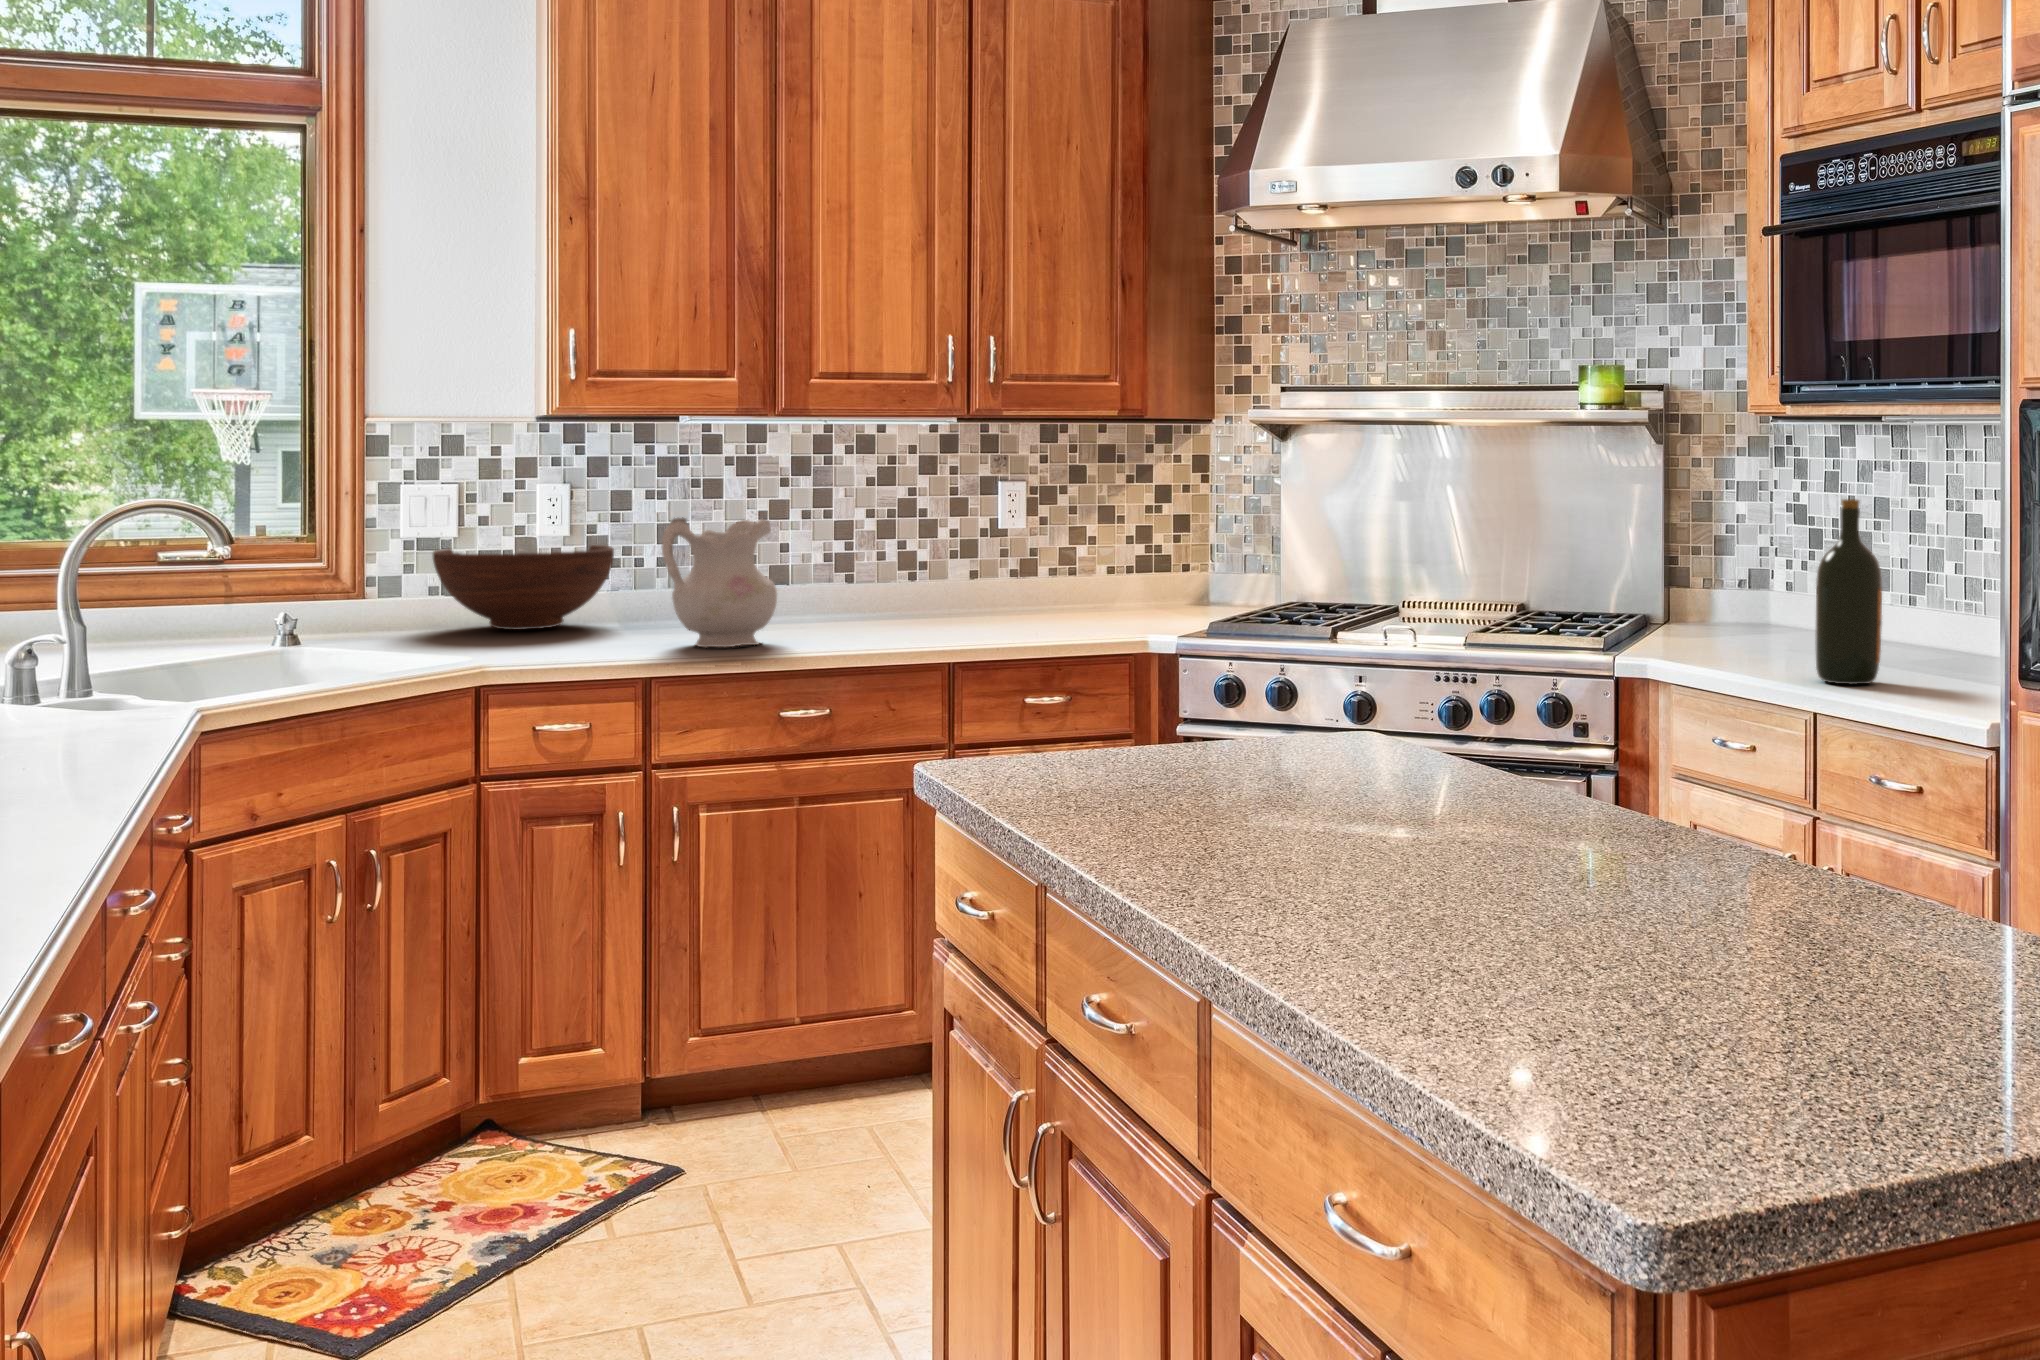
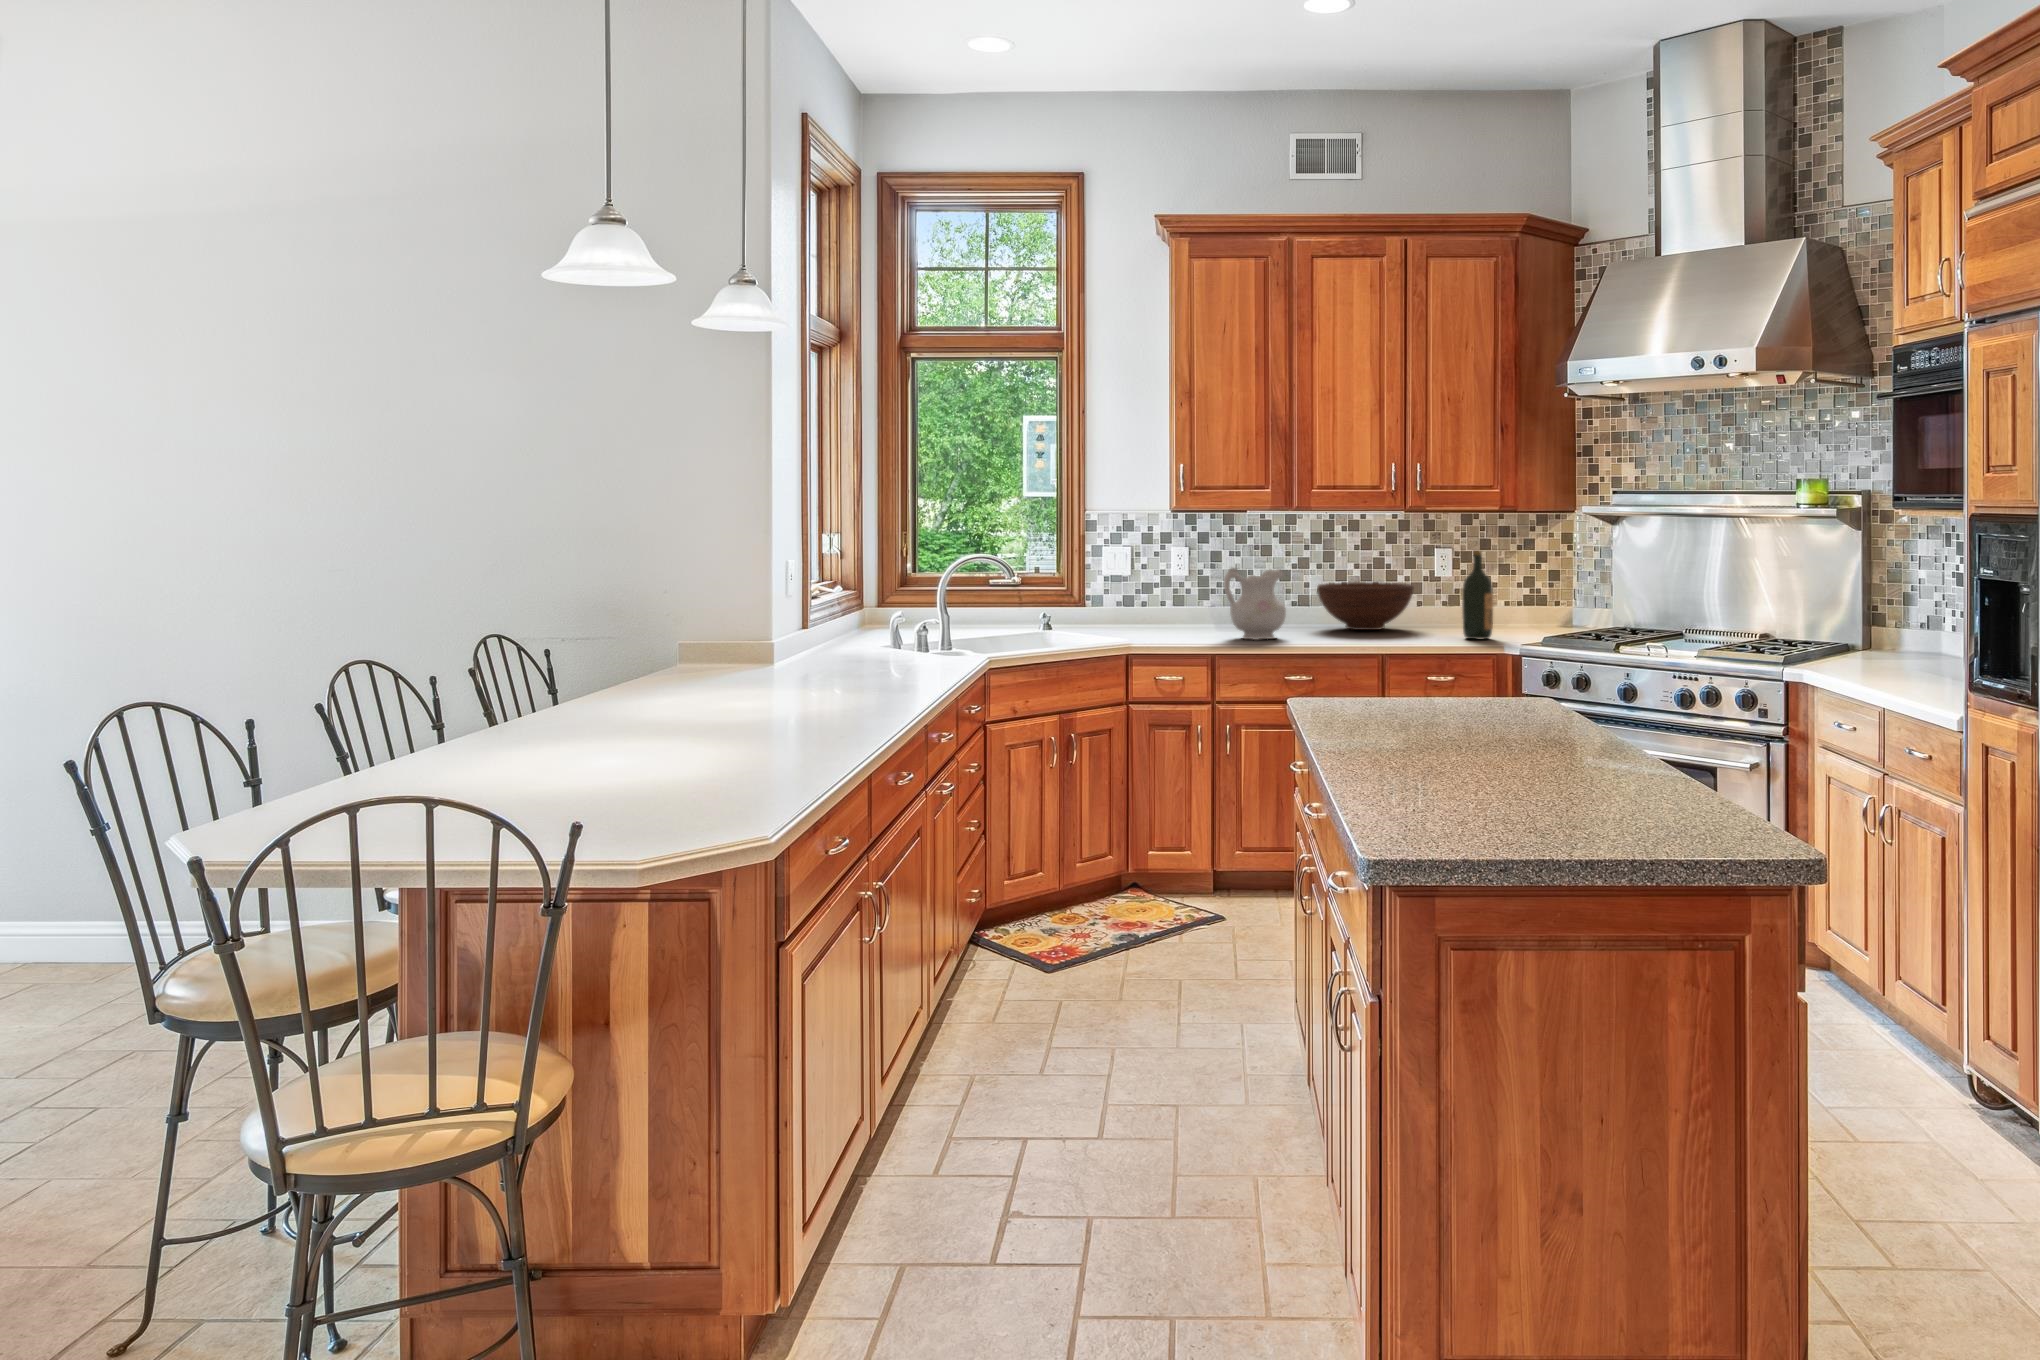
wine bottle: present [1815,499,1882,684] -> present [1462,551,1493,640]
fruit bowl: present [433,545,614,630] -> present [1317,582,1414,630]

